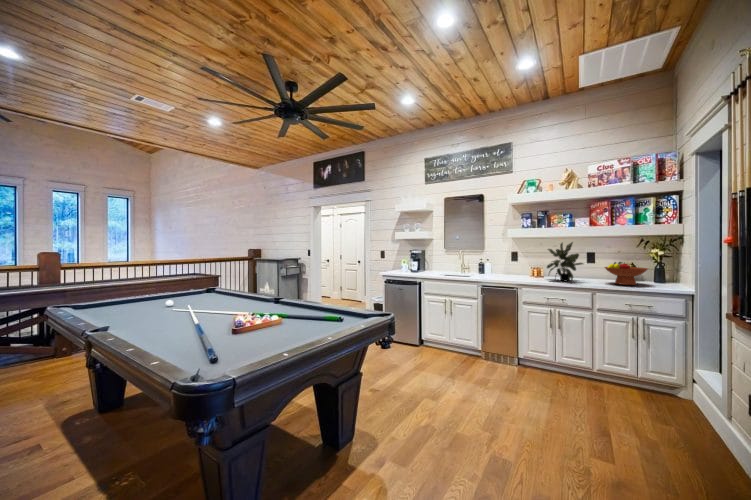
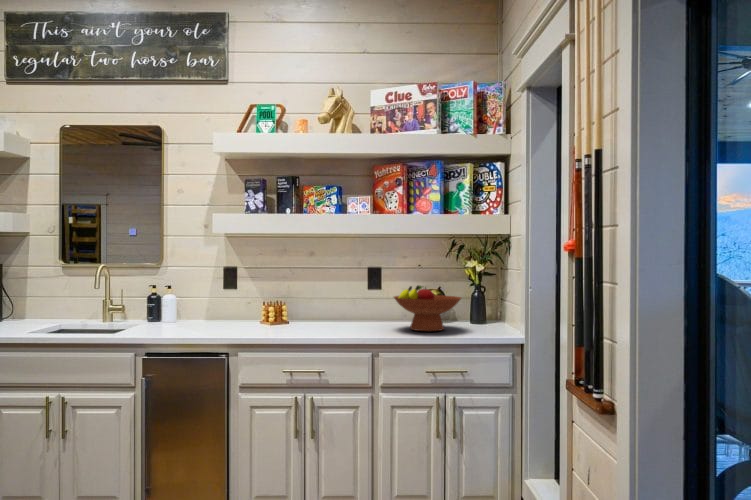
potted plant: present [547,242,583,281] -> none [291,244,360,329]

